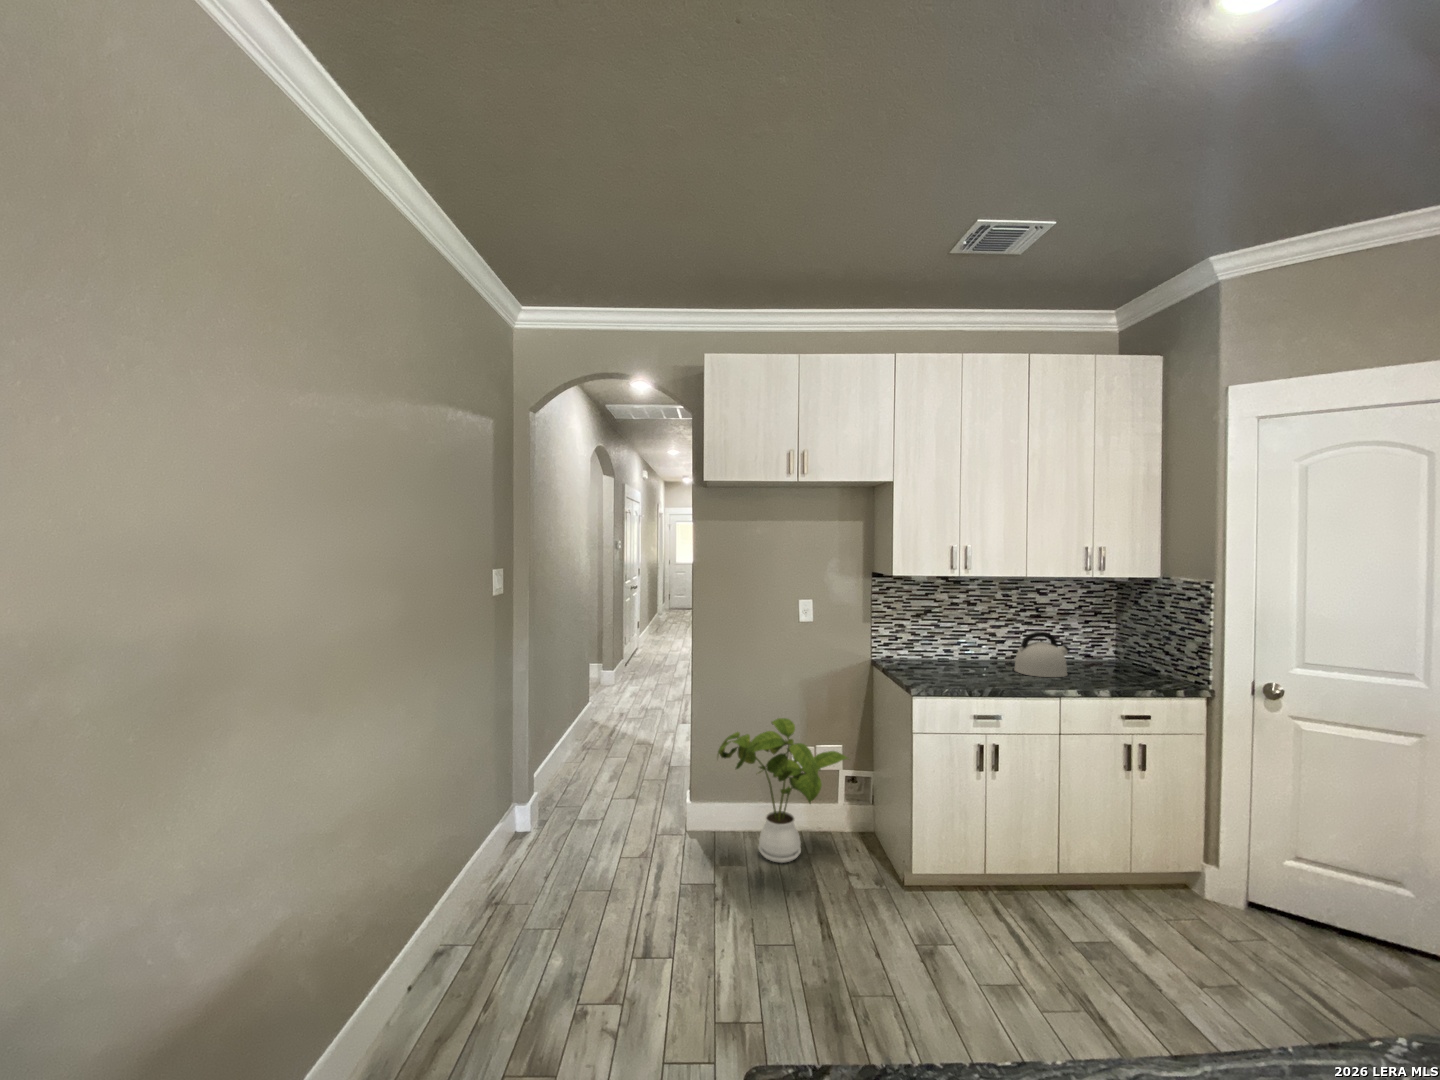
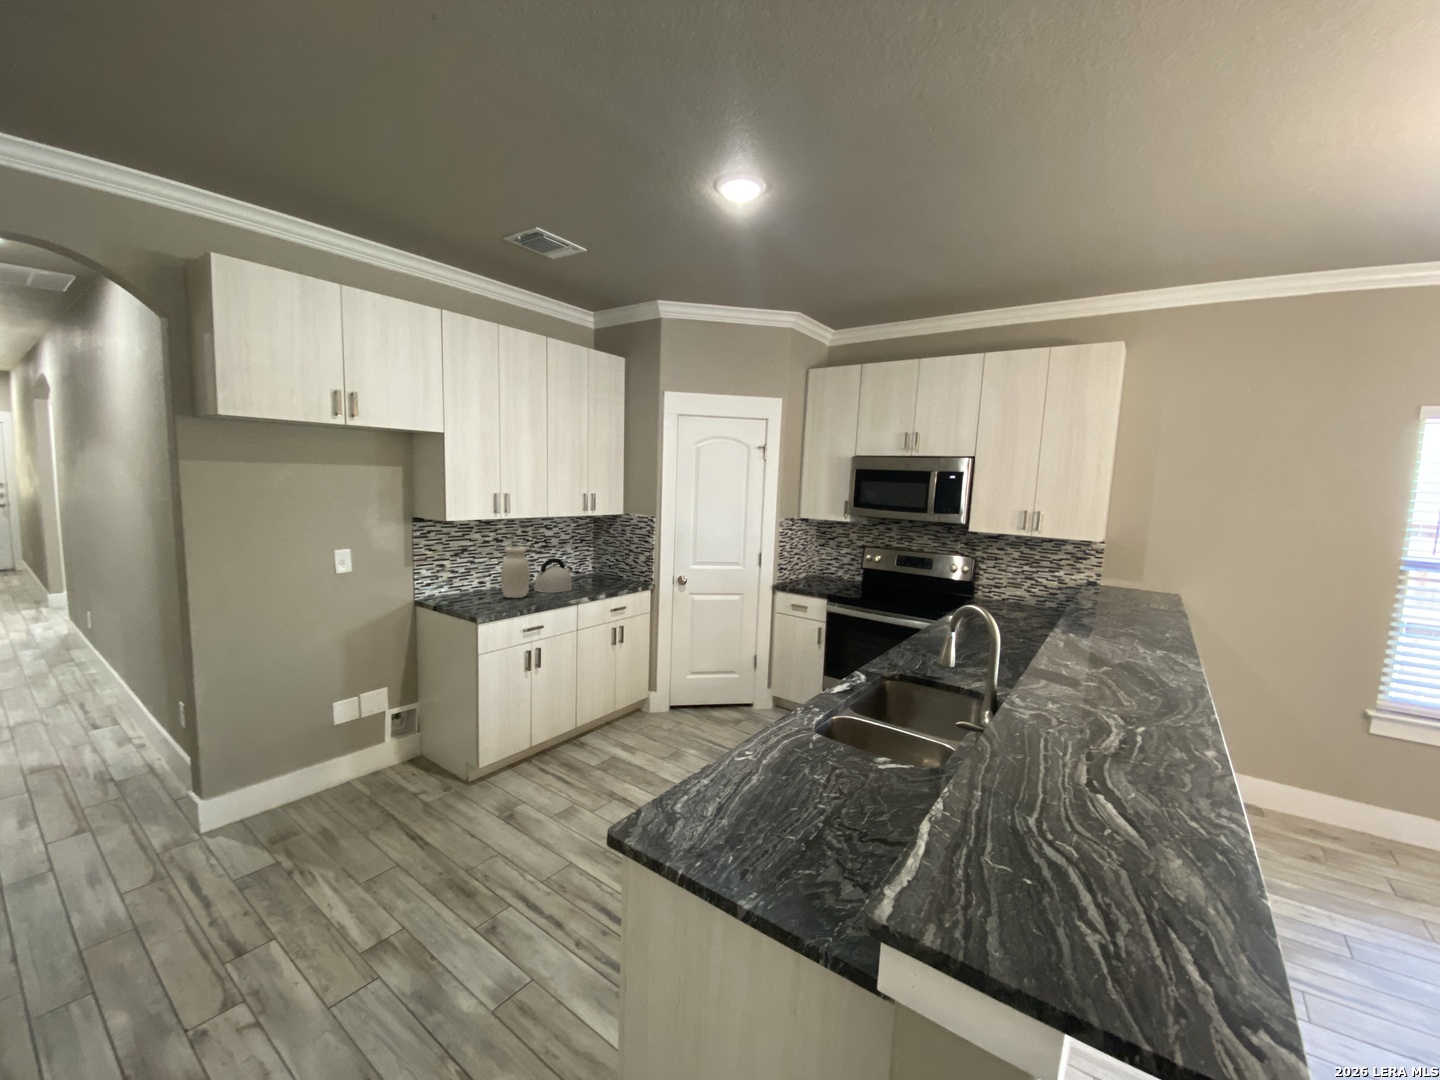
jar: none [965,611,1001,676] -> present [501,546,530,598]
house plant: present [718,718,848,863] -> none [249,671,405,817]

